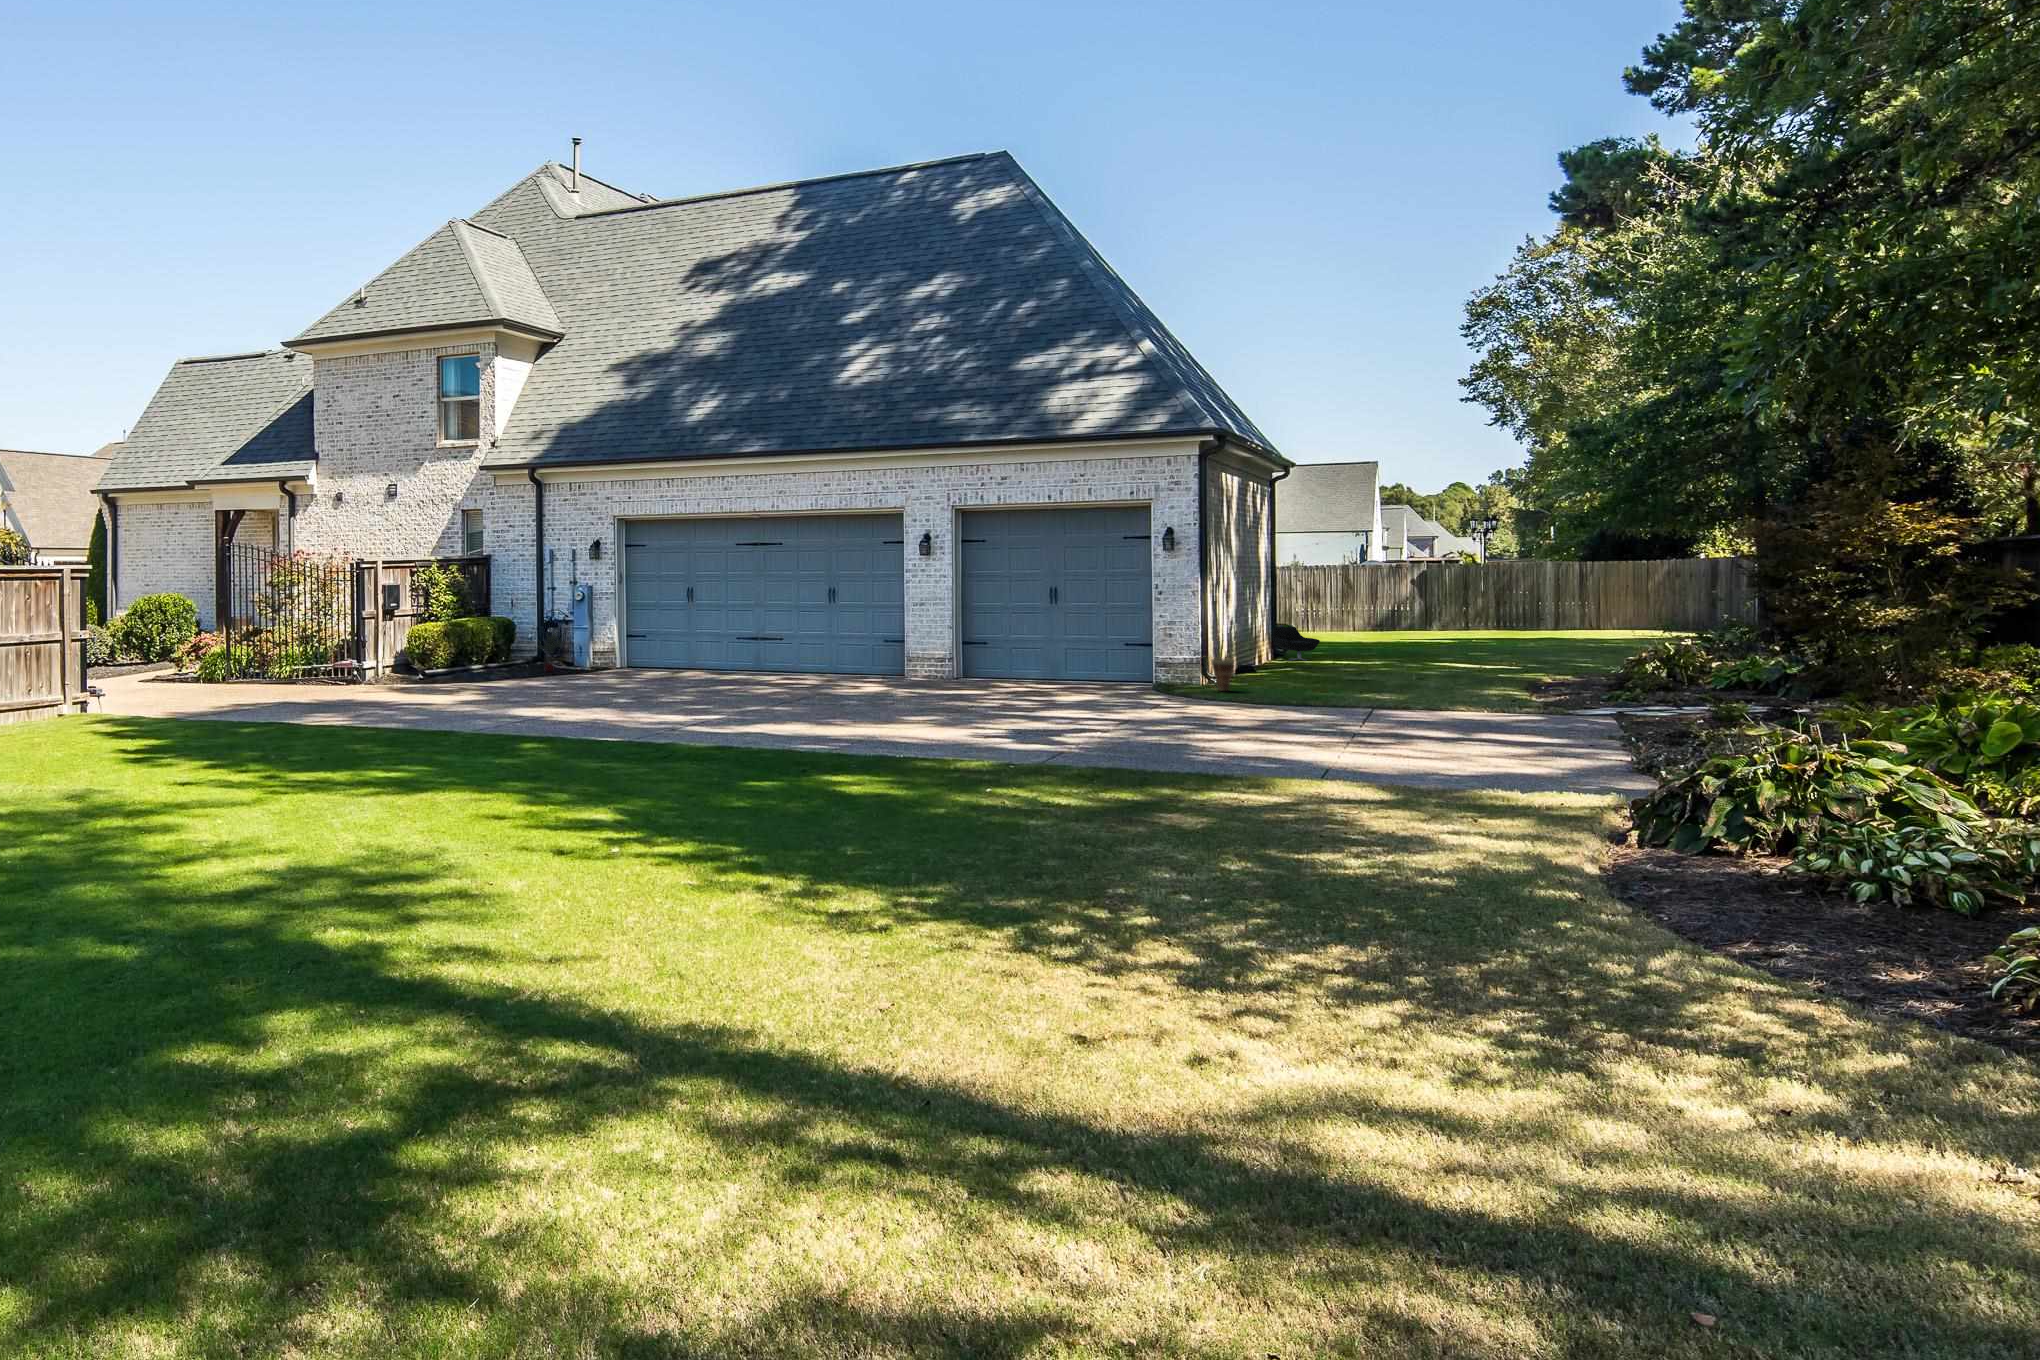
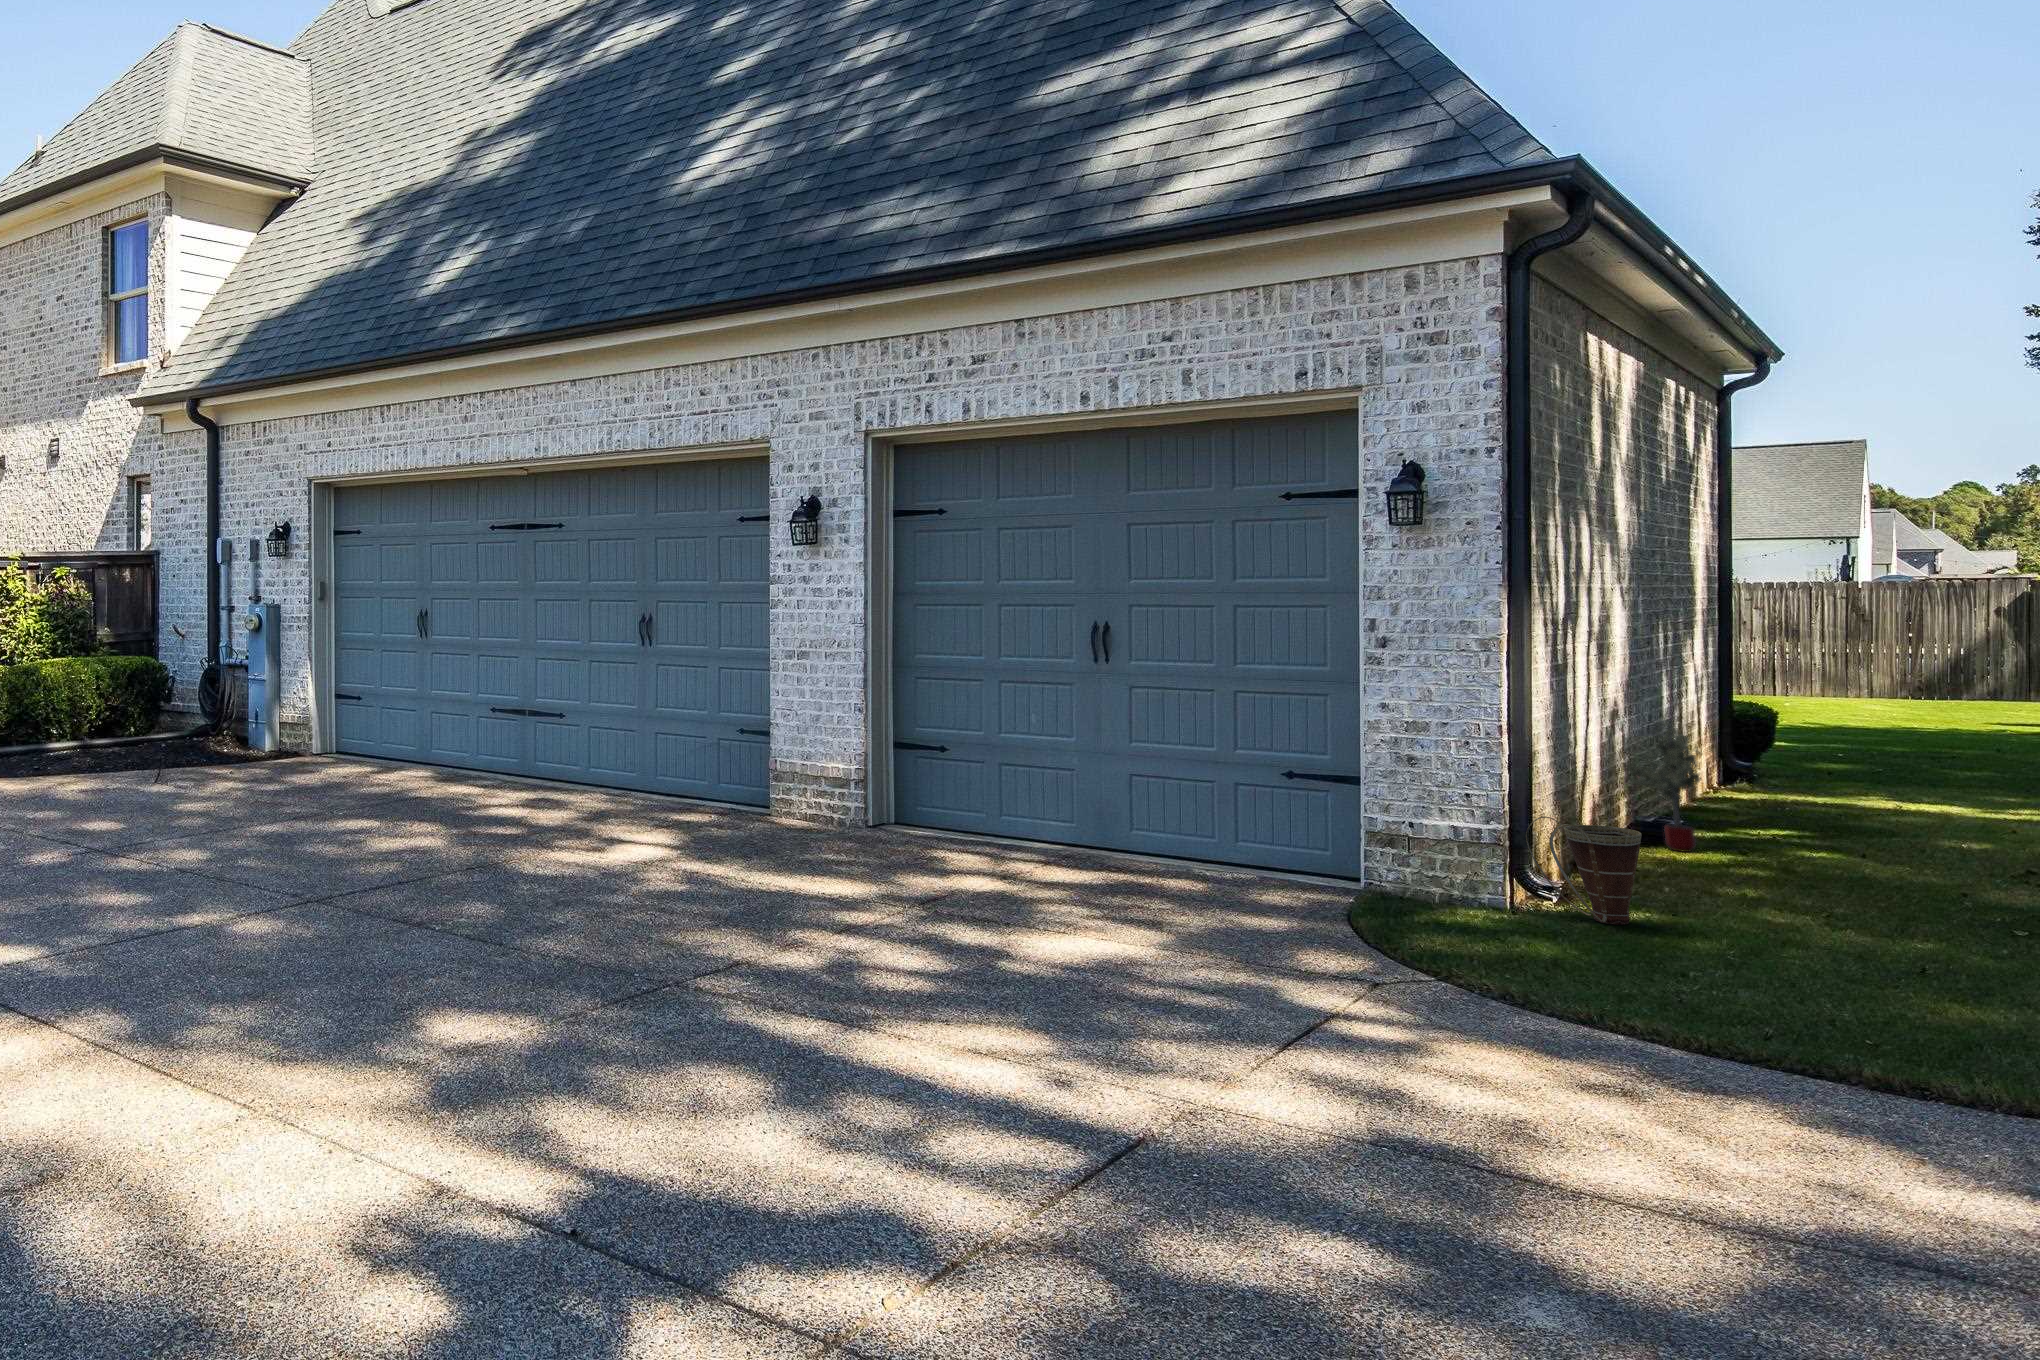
lounge chair: present [1273,627,1320,661] -> none [1726,710,1851,791]
potted tree: present [535,629,564,672] -> present [1628,722,1701,852]

